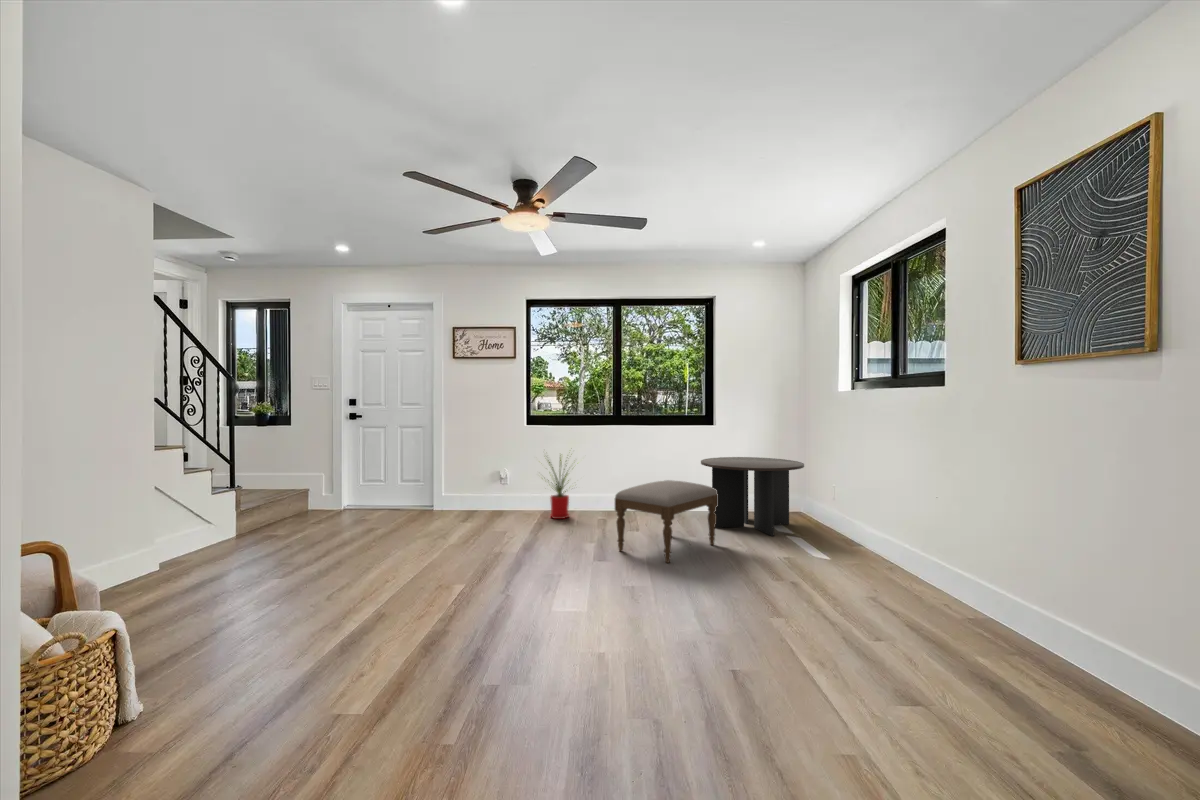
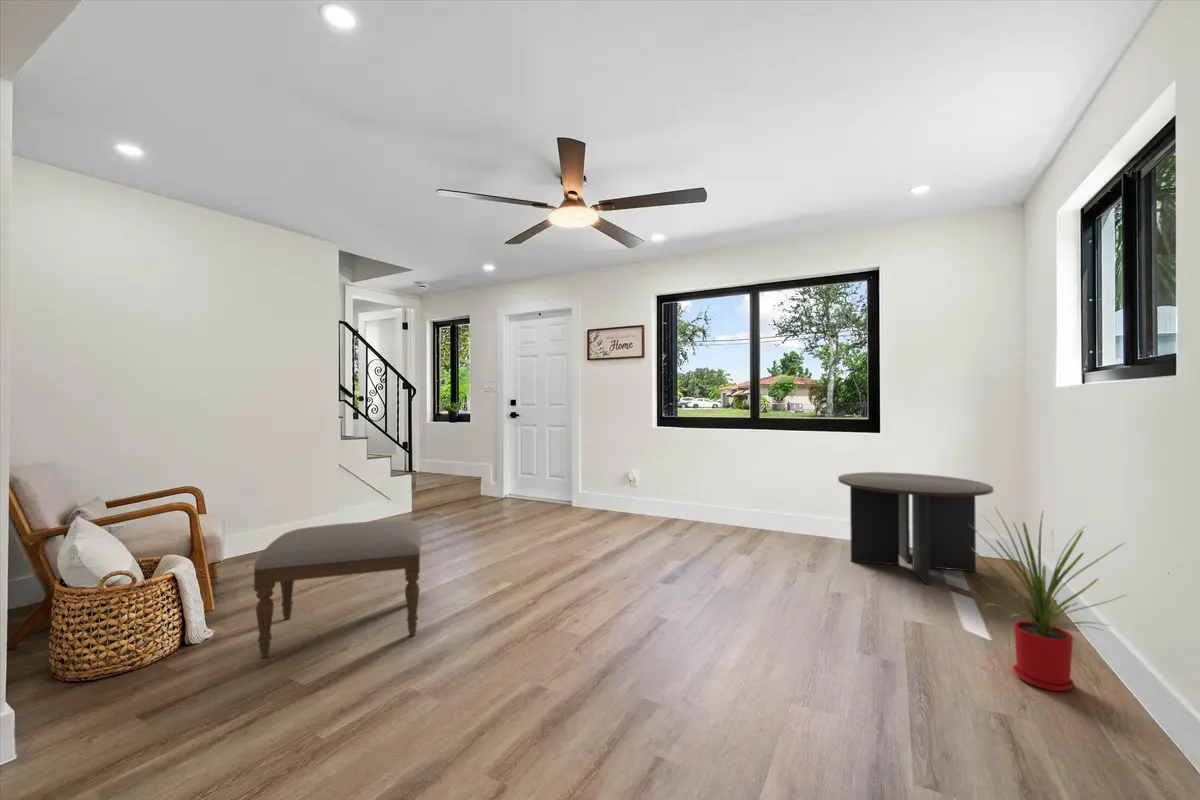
house plant: present [548,455,569,519] -> present [970,510,1120,691]
ottoman: present [615,480,718,563] -> present [254,521,421,658]

